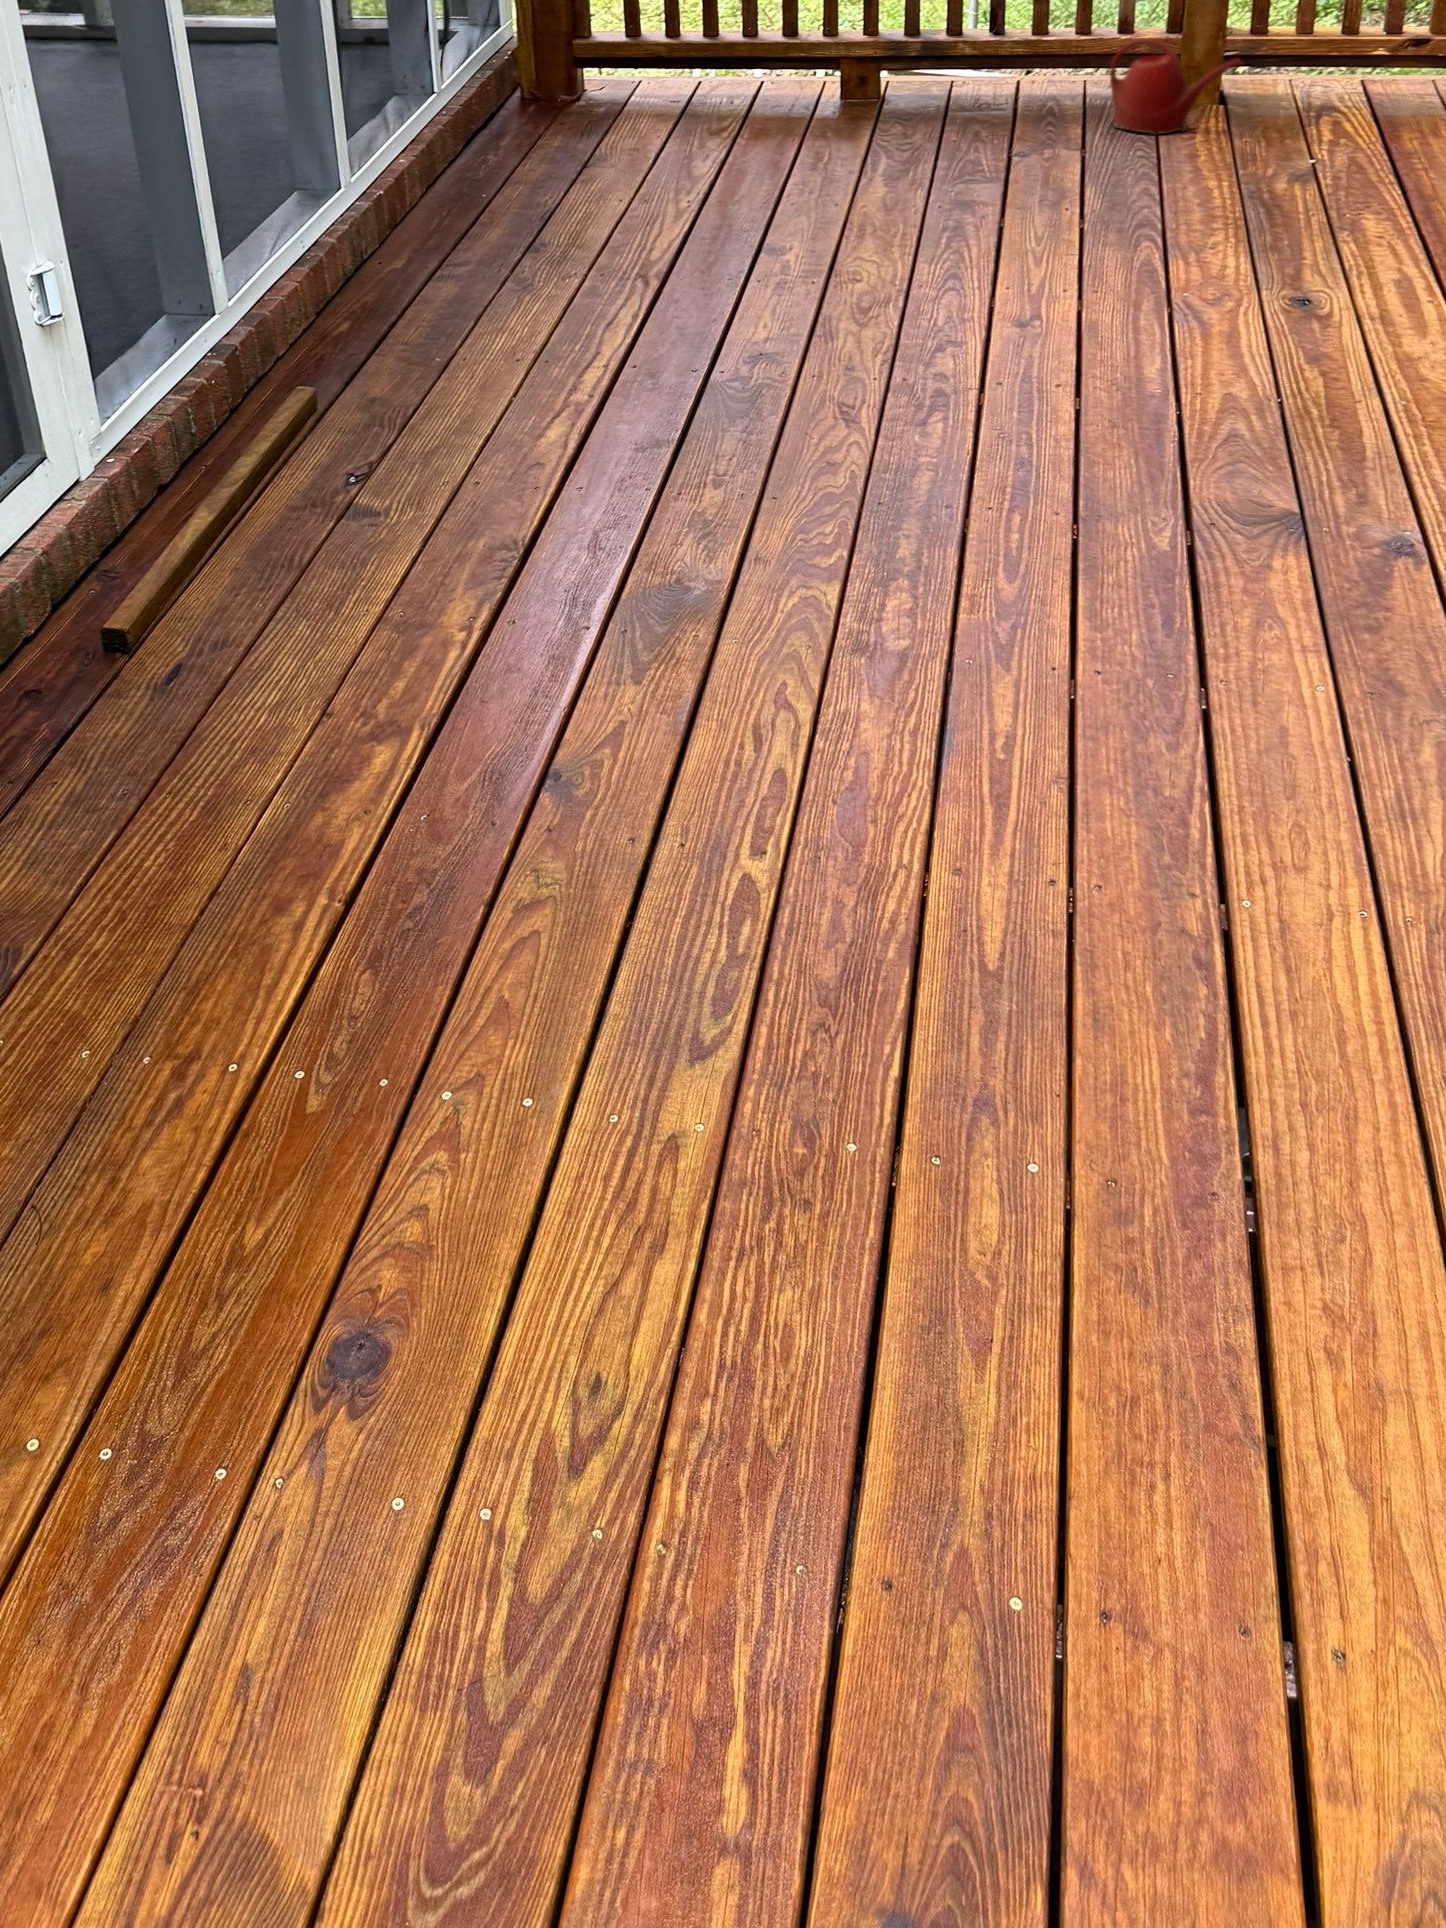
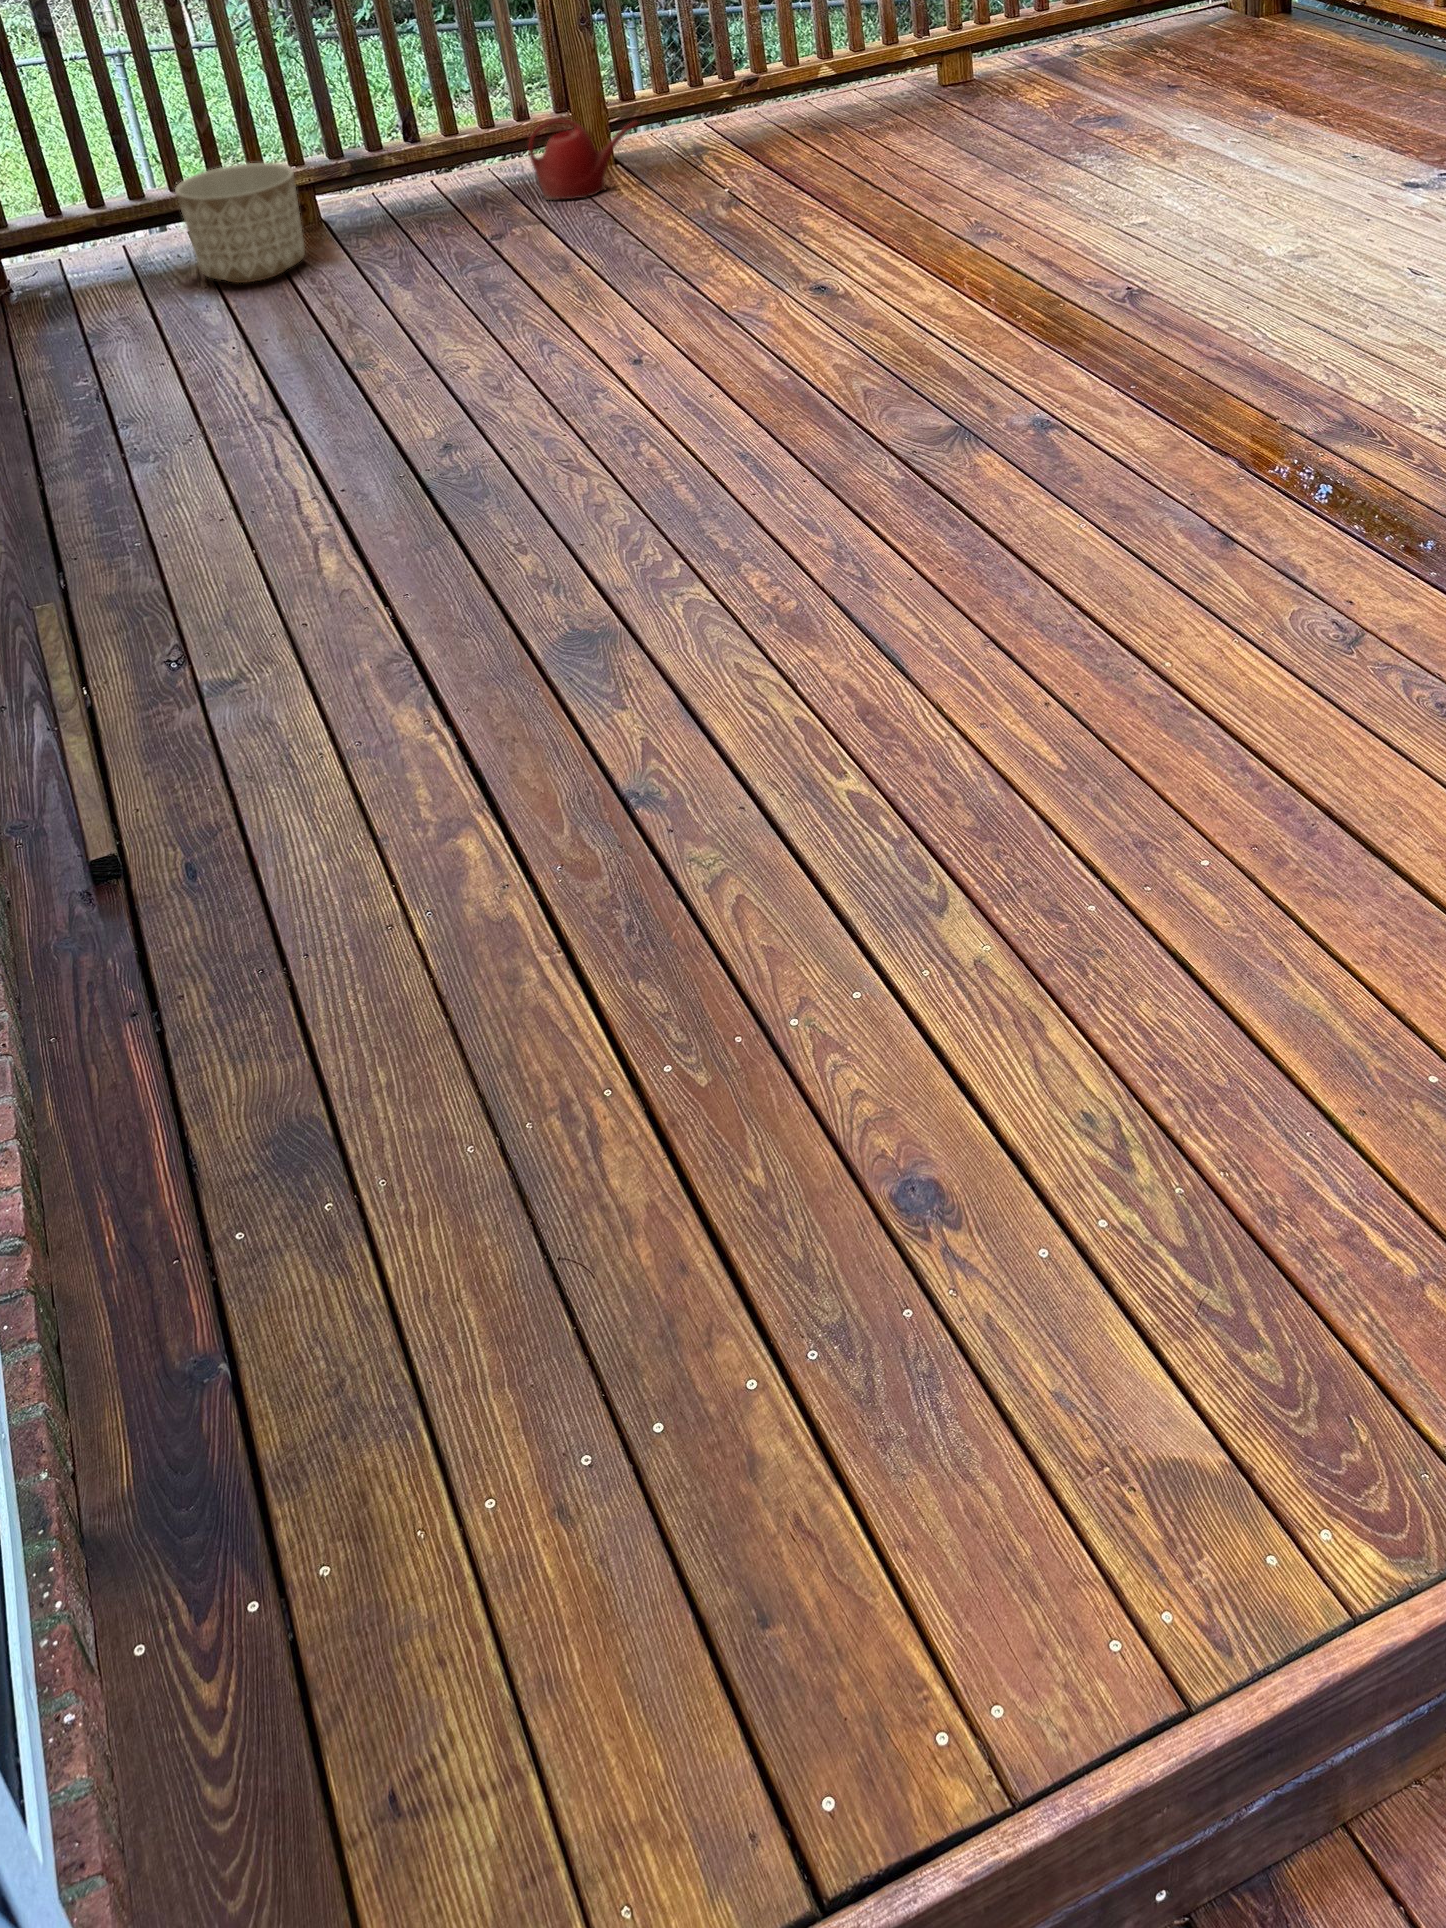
planter: none [722,20,841,142] -> present [175,163,305,283]

